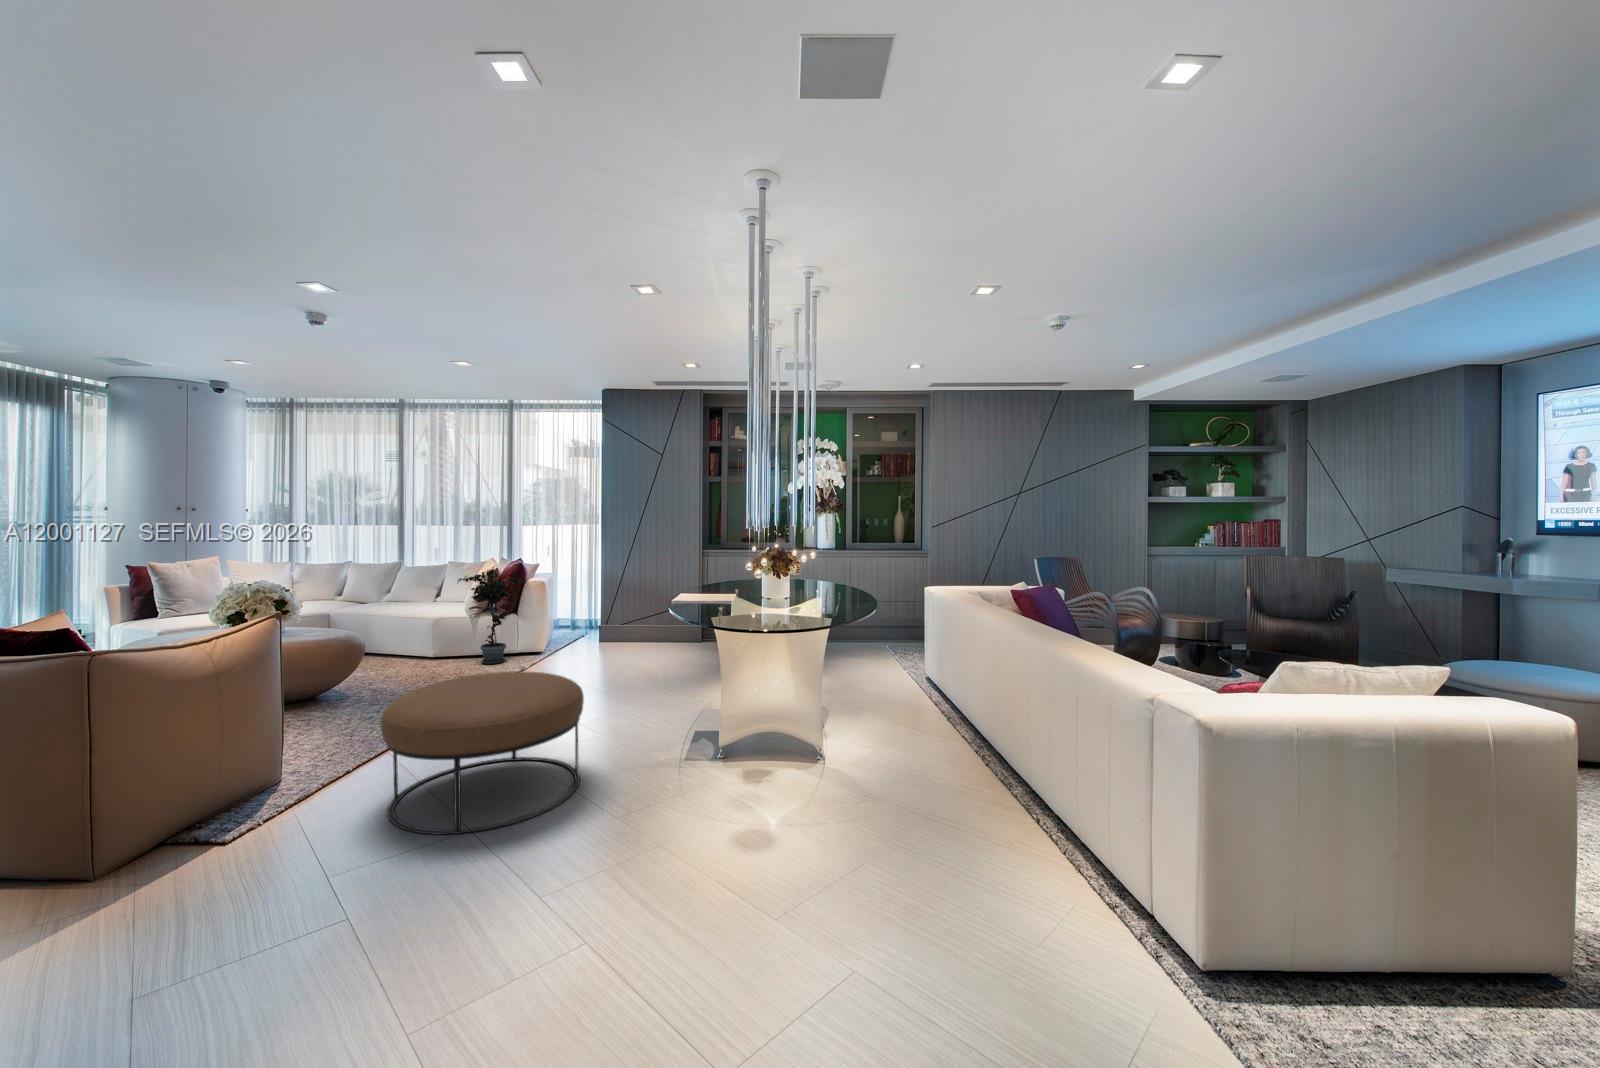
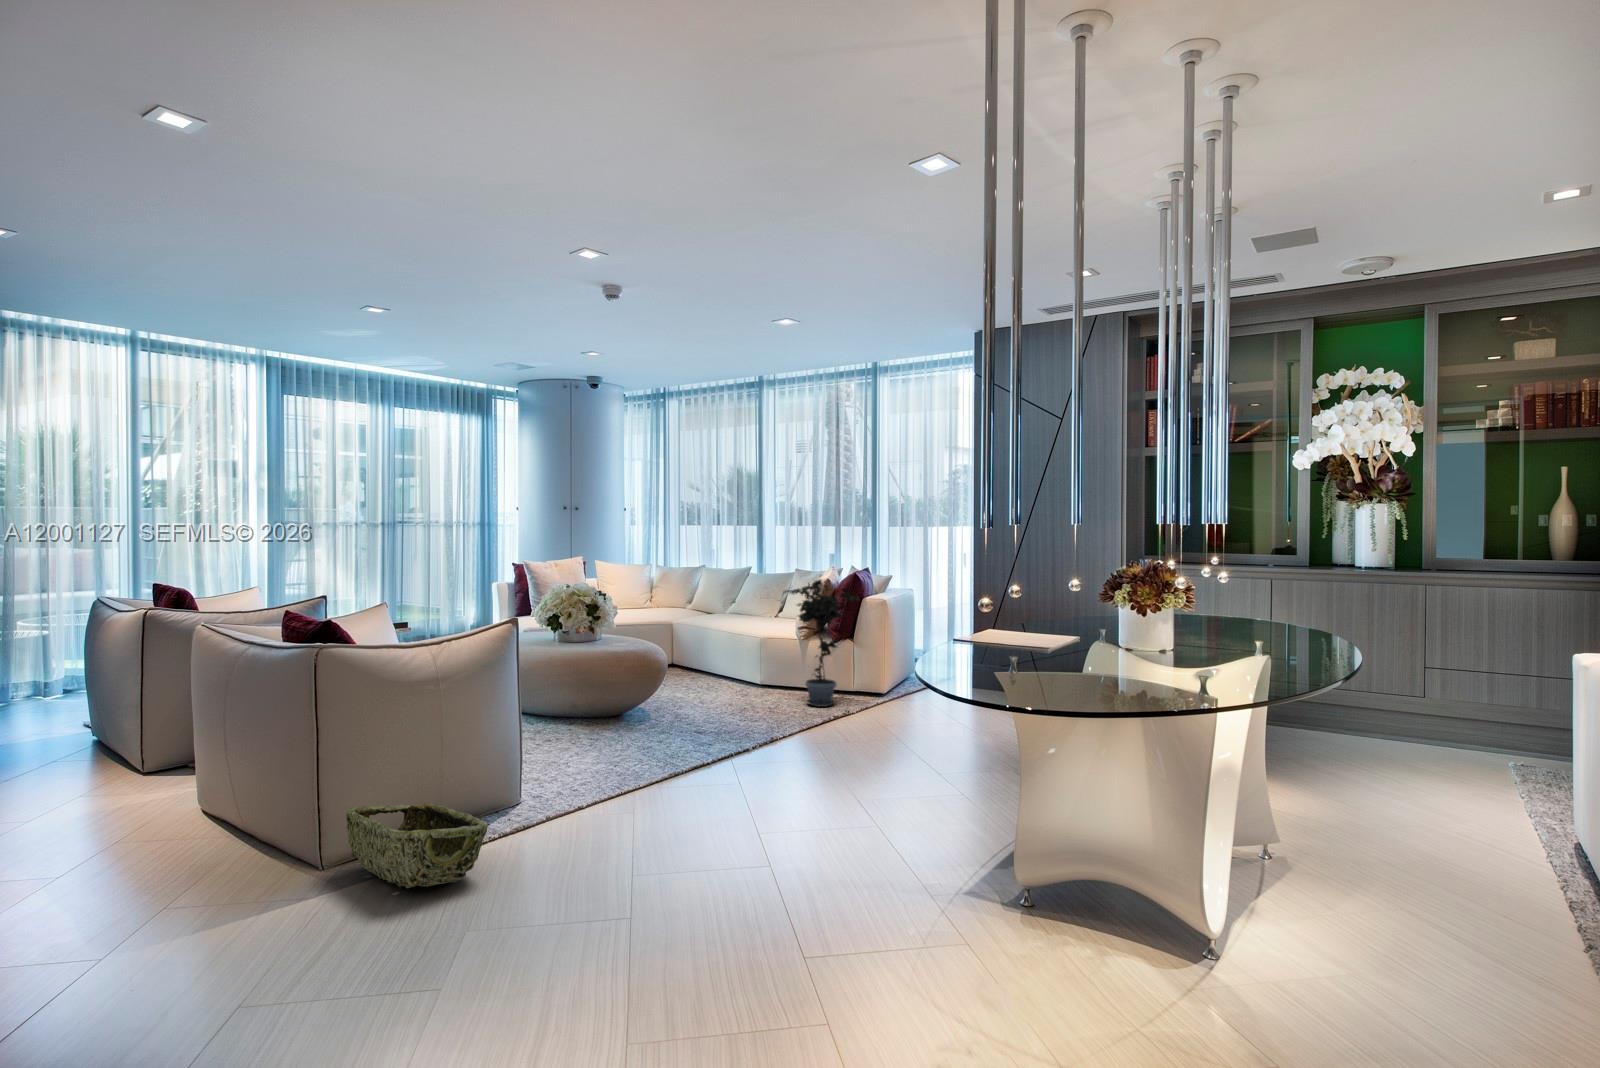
ottoman: present [381,672,584,835] -> none [568,707,824,926]
woven basket: none [135,793,307,867] -> present [346,803,488,888]

